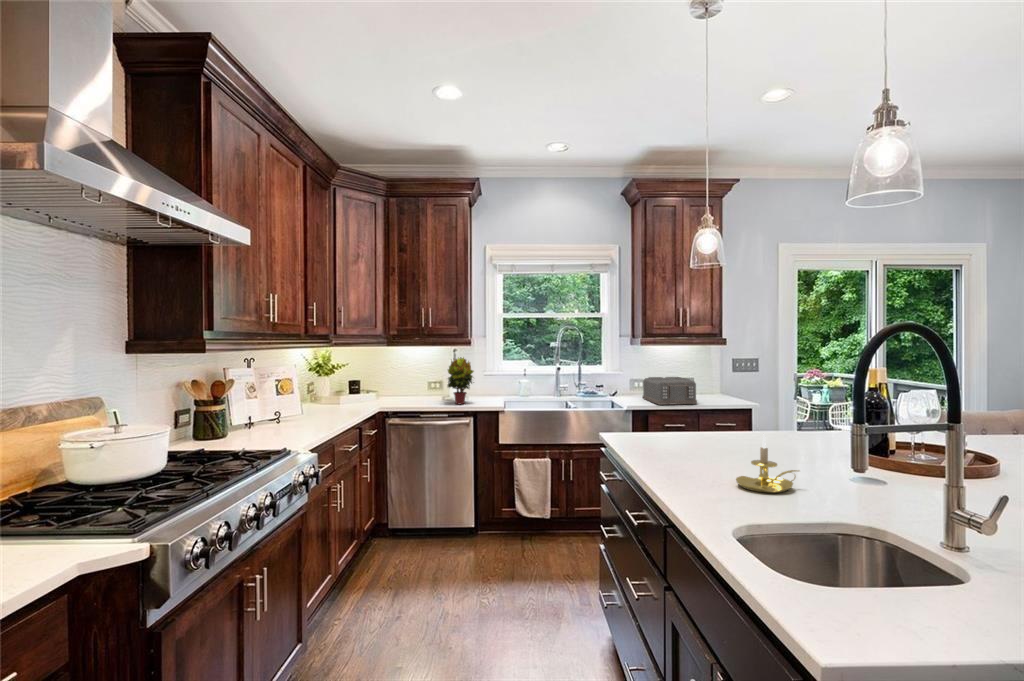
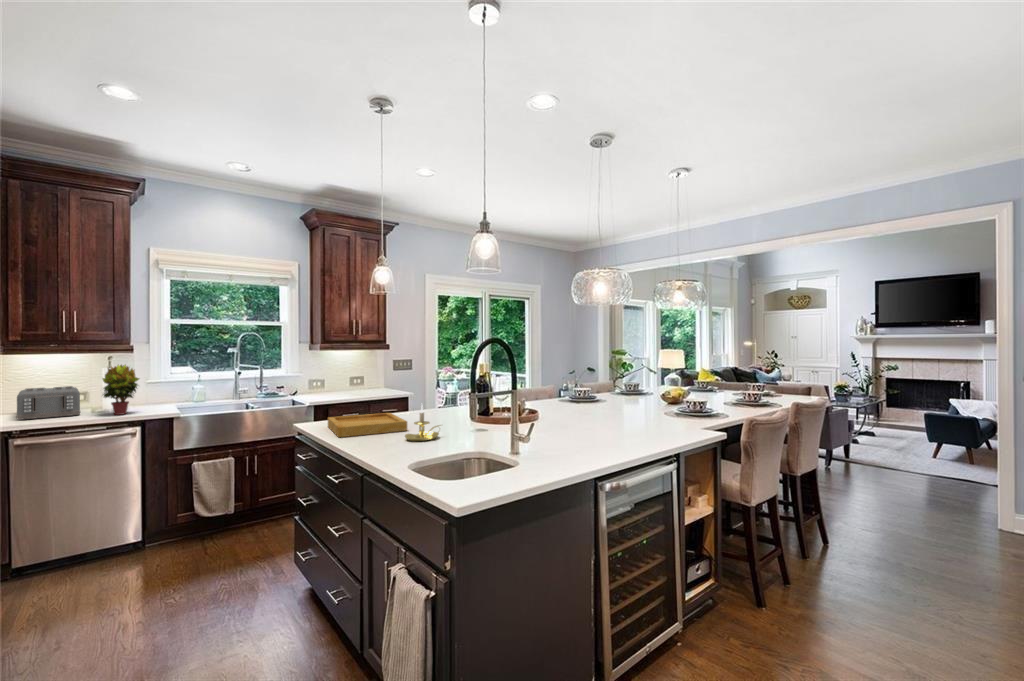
toaster: present [643,377,697,405] -> present [16,386,80,420]
tray: none [636,434,742,468] -> present [328,413,407,437]

